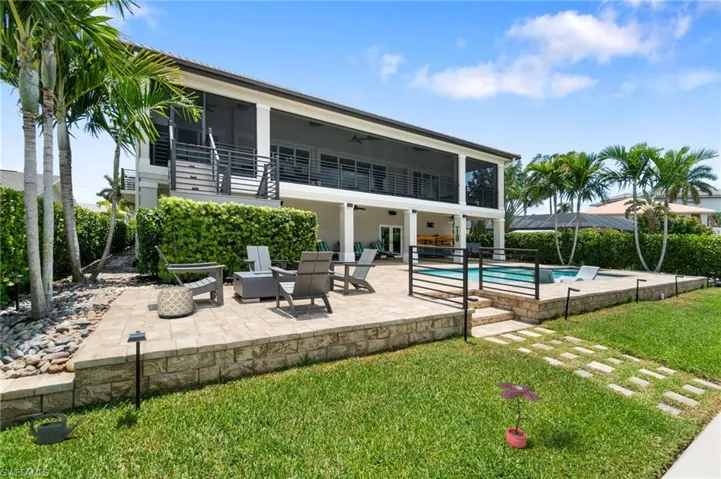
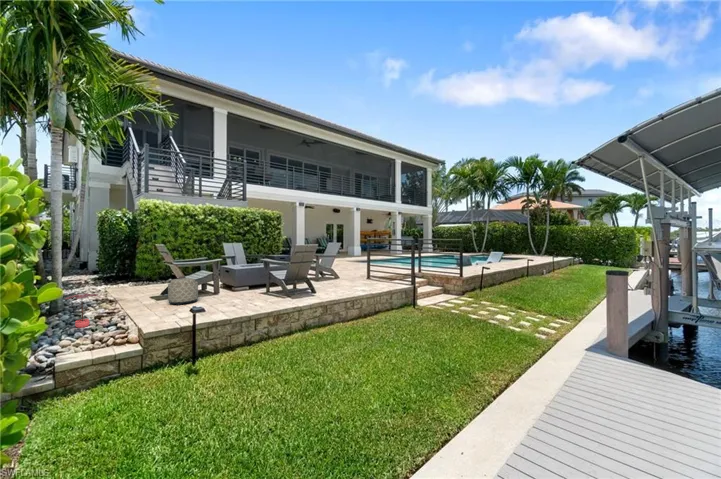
potted plant: present [497,382,541,448] -> present [65,293,98,328]
watering can: present [30,413,84,444] -> none [127,368,166,391]

